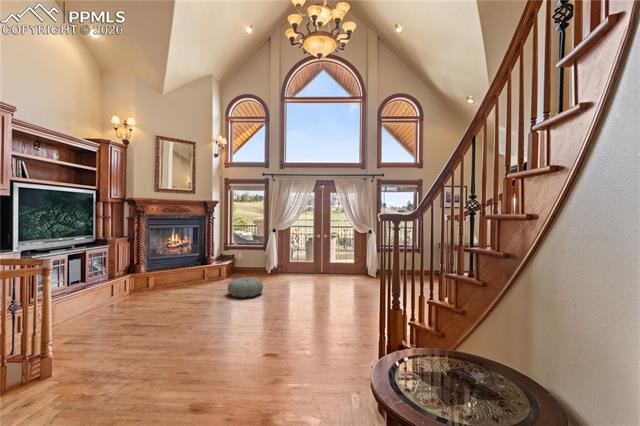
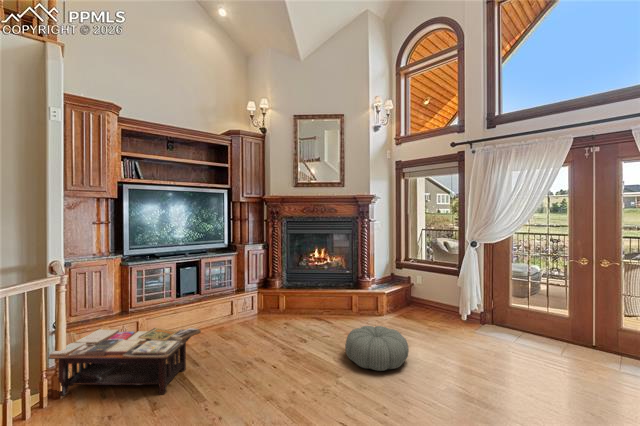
coffee table: none [28,295,148,366] -> present [48,328,201,395]

